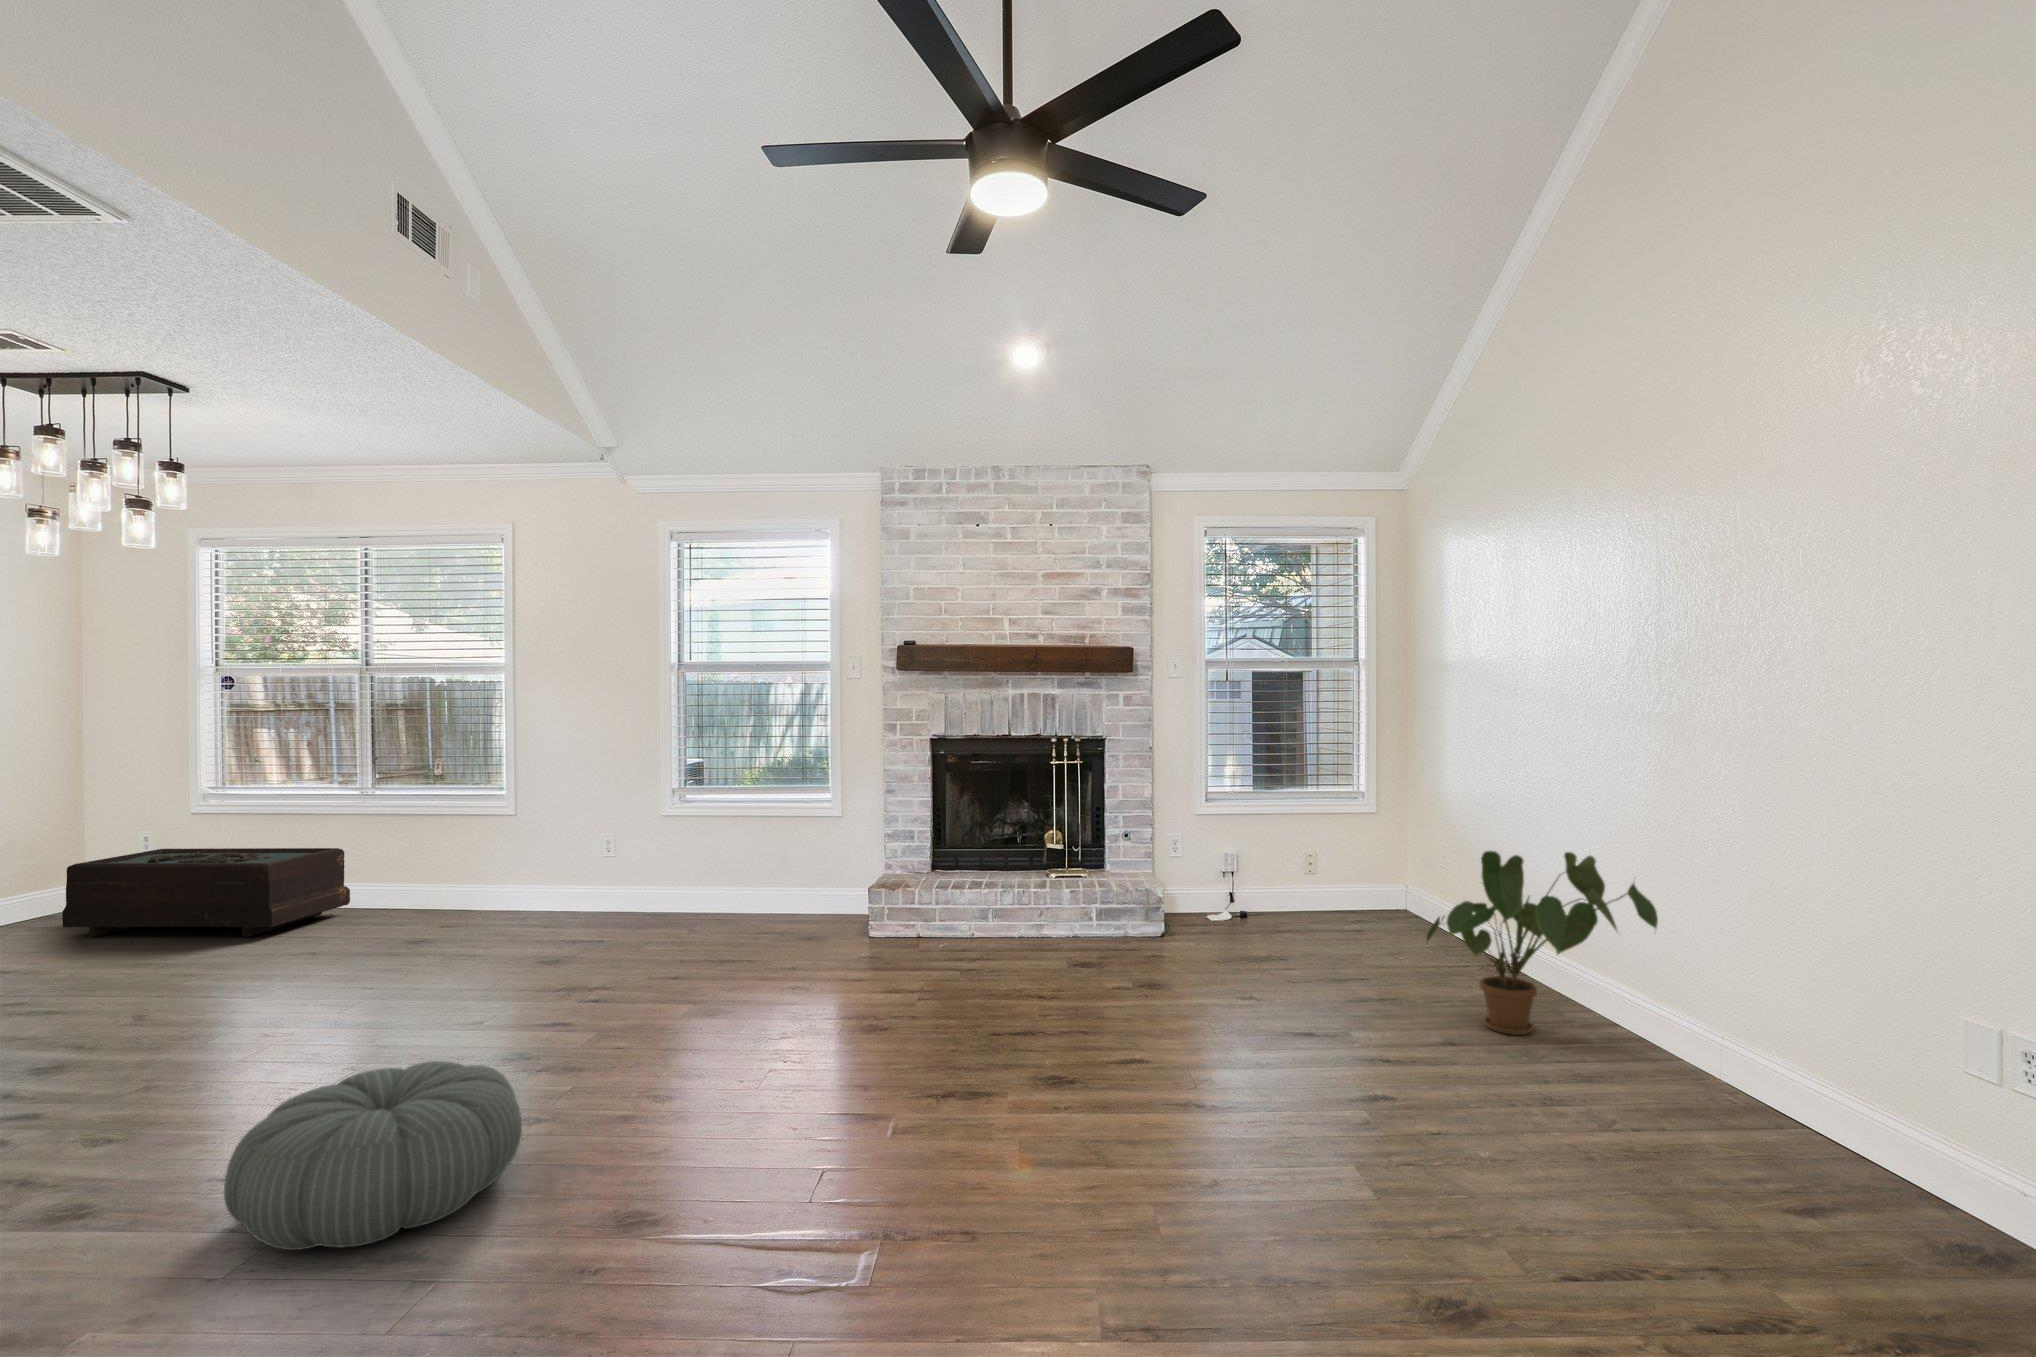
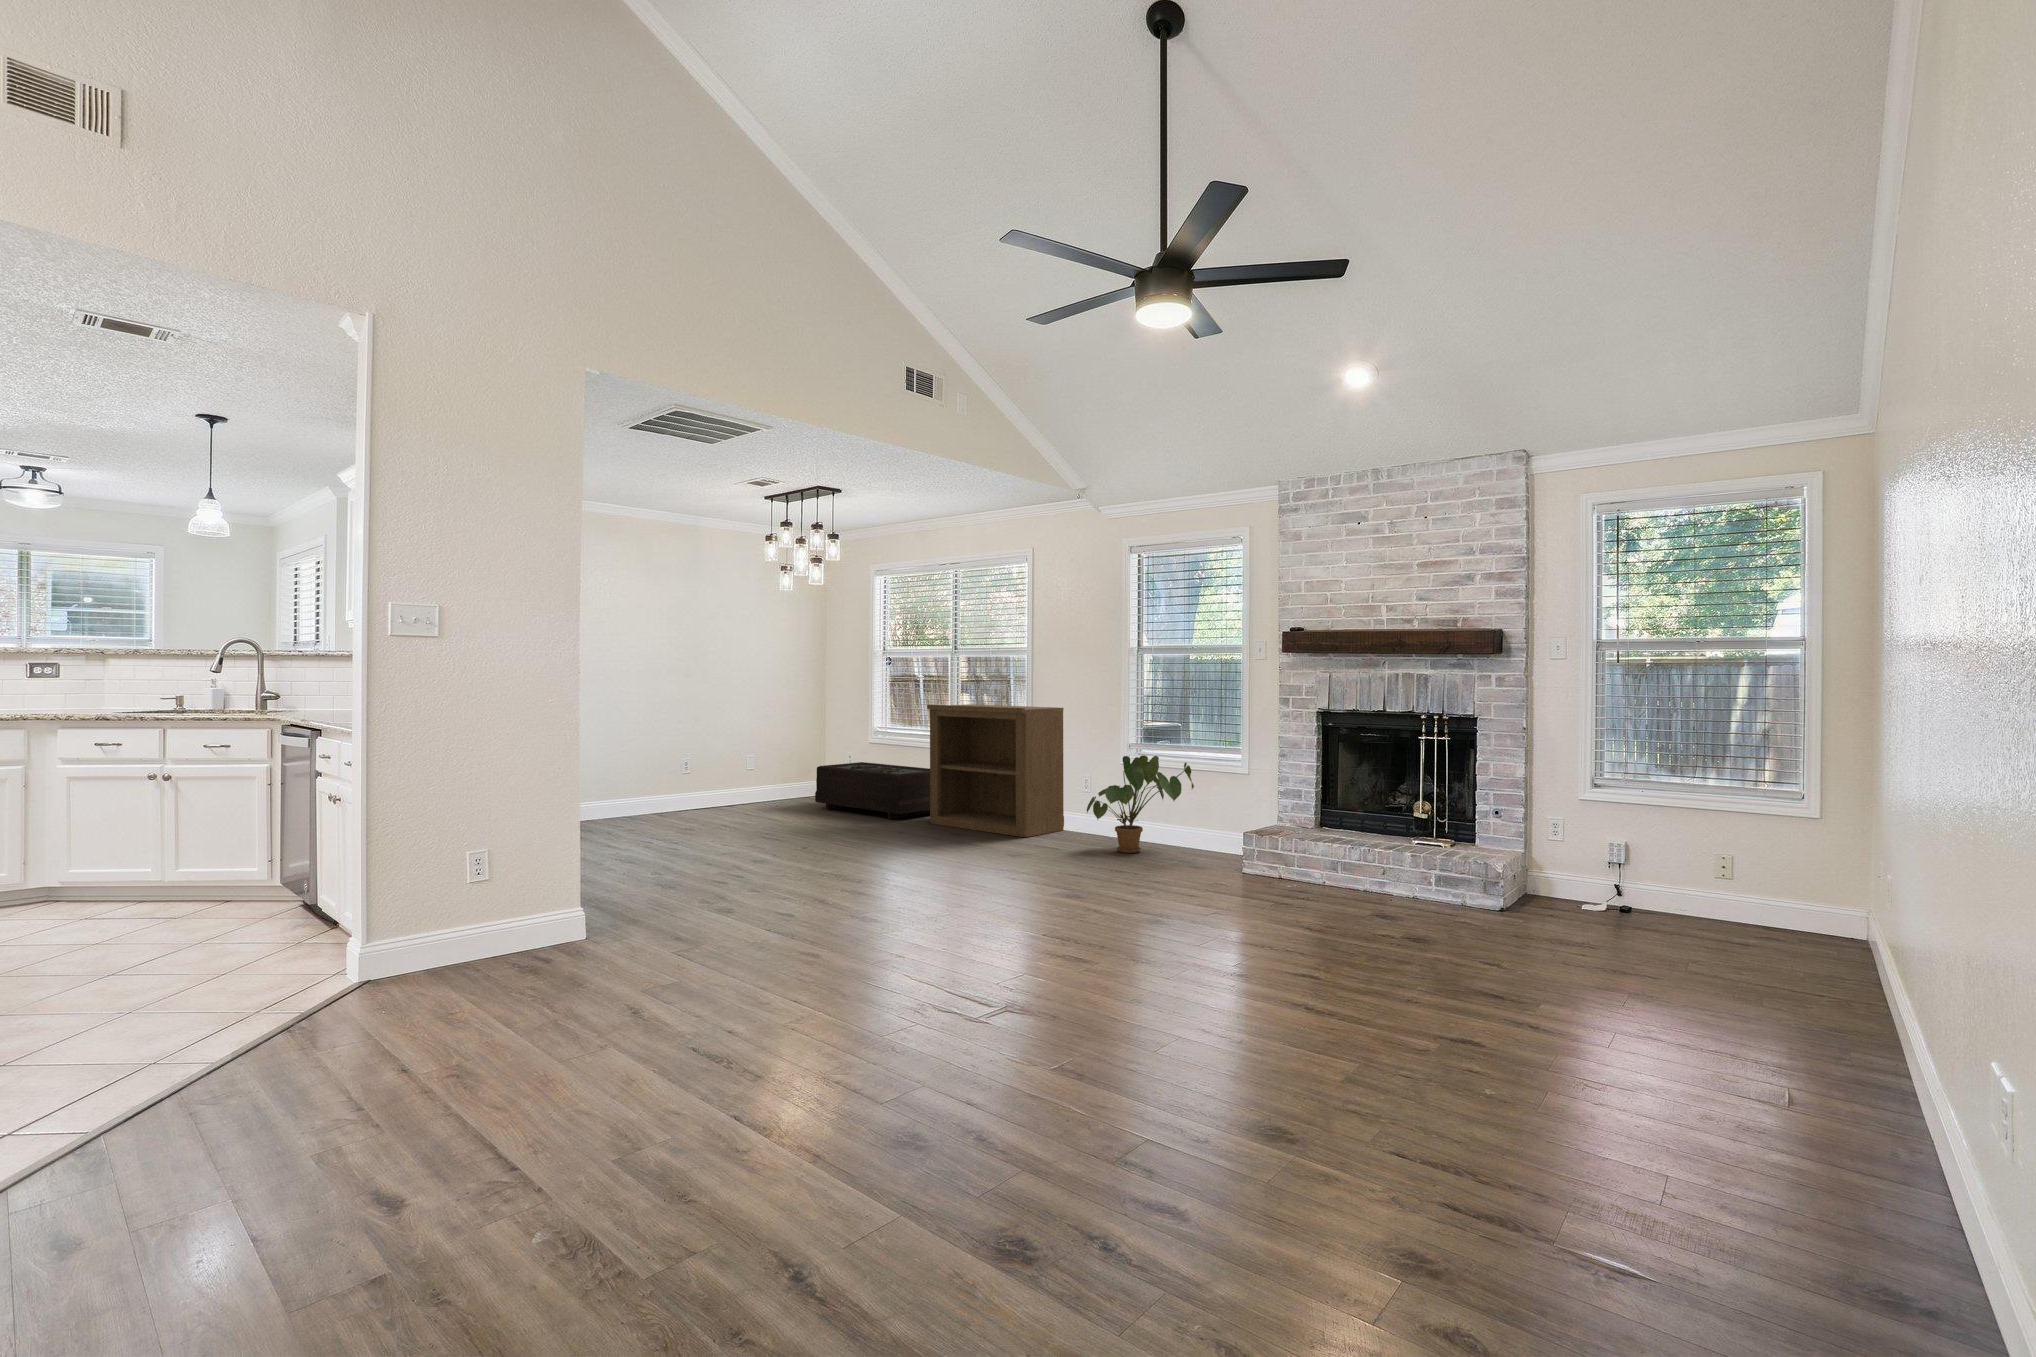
bookshelf: none [329,747,570,934] -> present [927,704,1064,837]
house plant: present [1427,851,1658,1035] -> present [1087,756,1194,853]
pouf: present [224,1061,522,1250] -> none [791,869,917,941]

